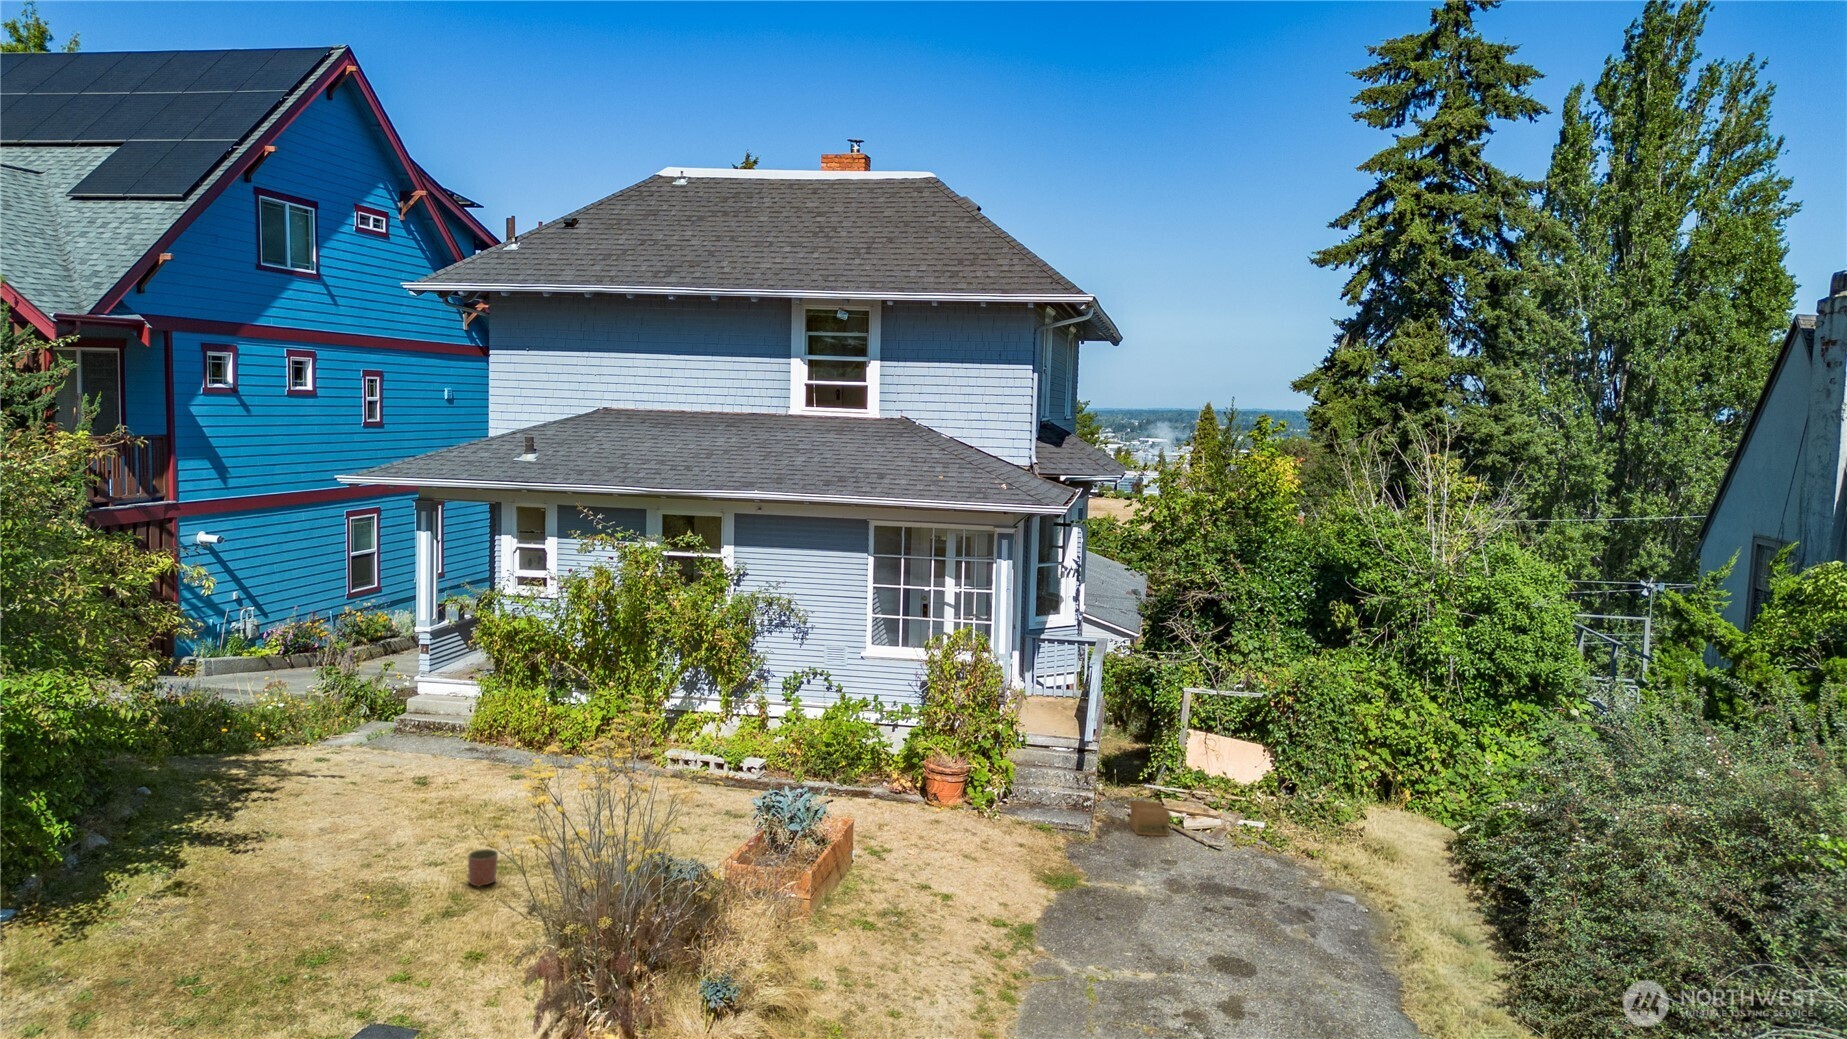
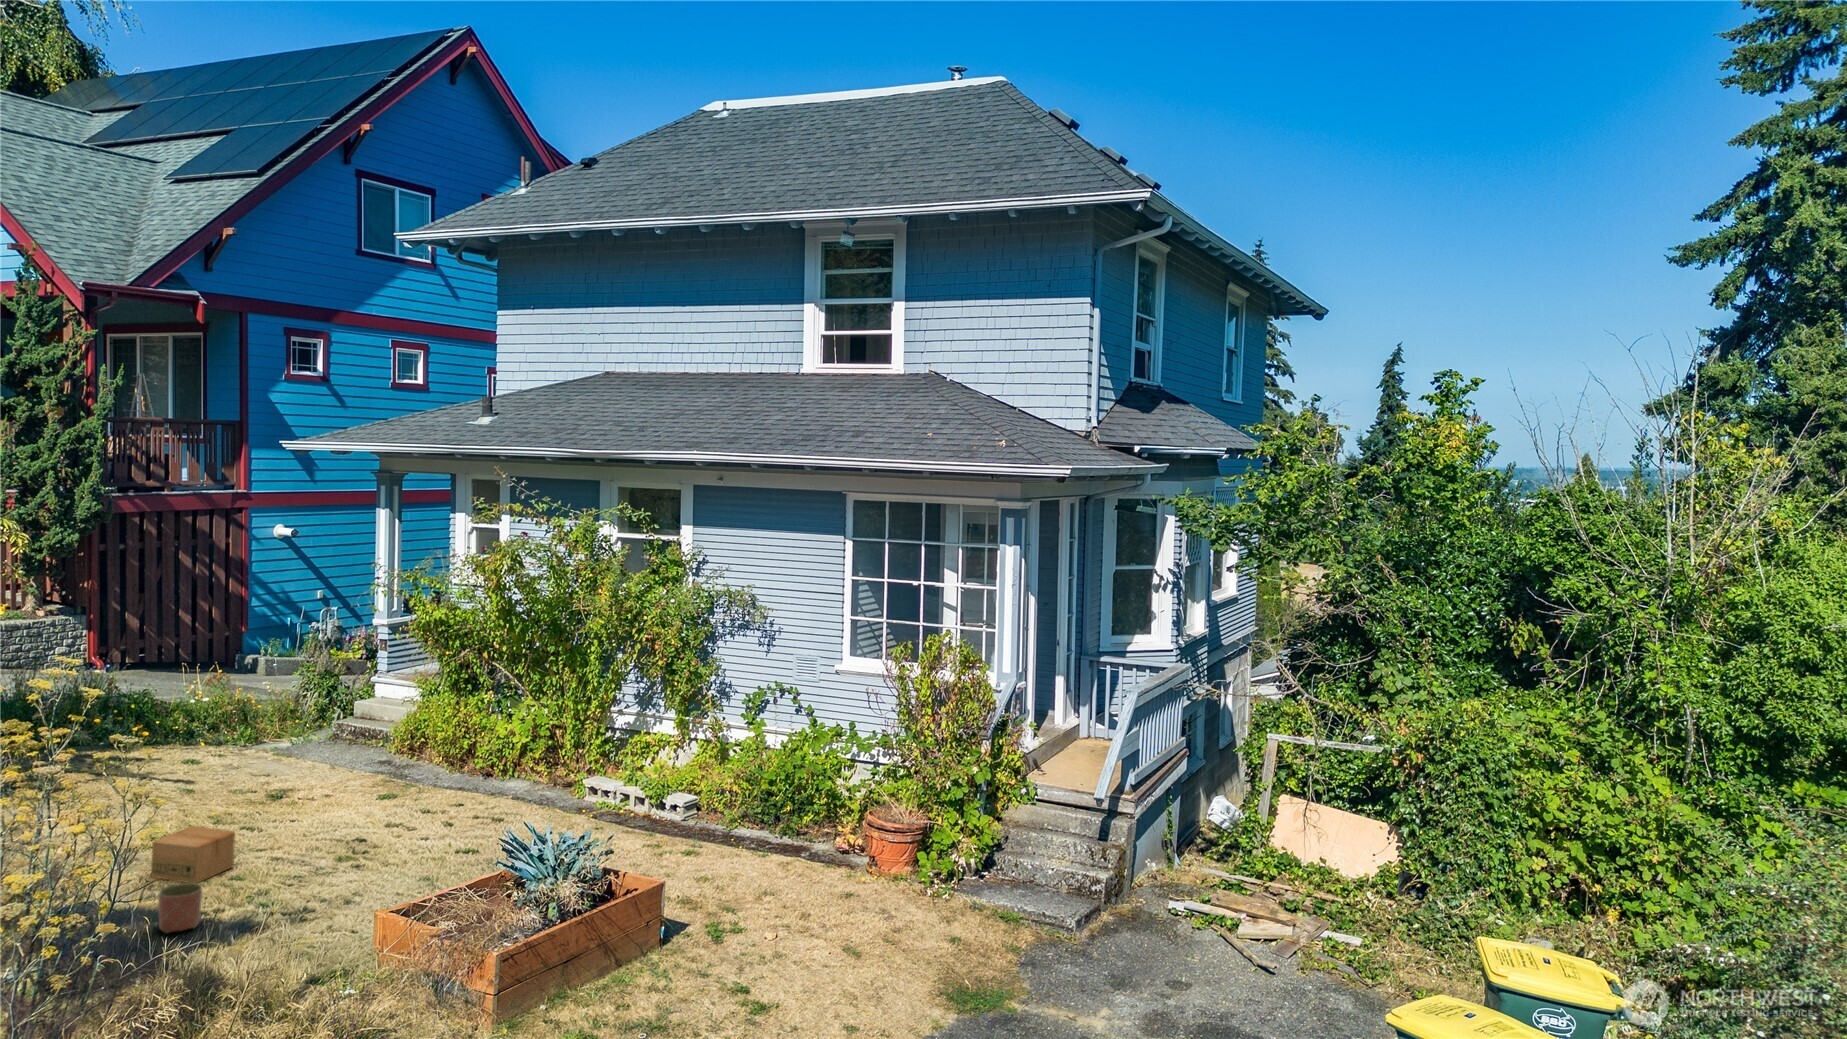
cardboard box: present [1128,801,1170,836] -> present [151,826,235,883]

